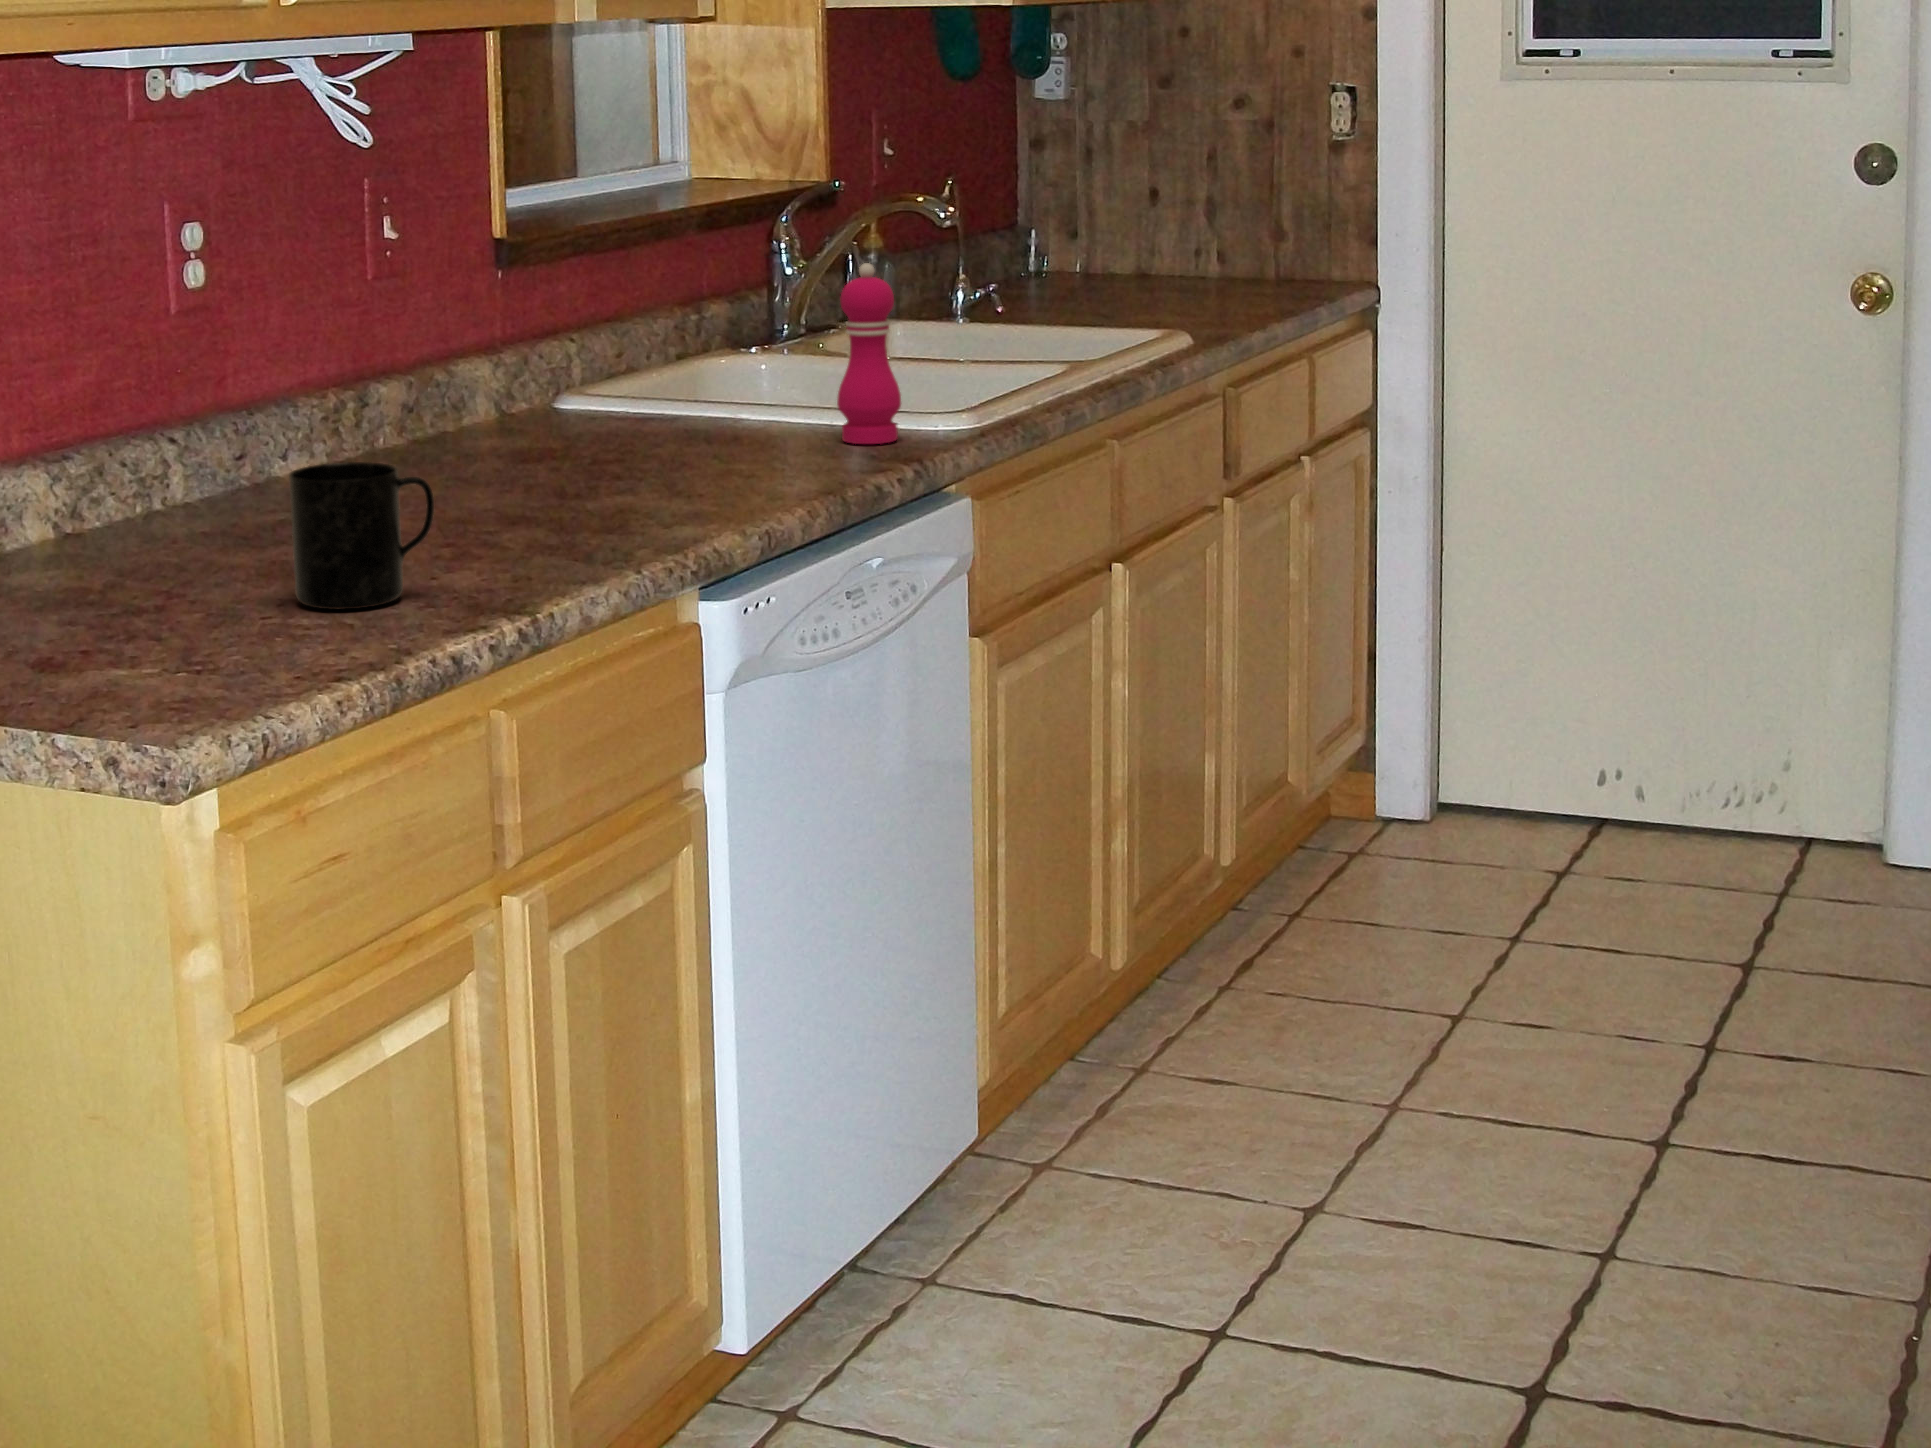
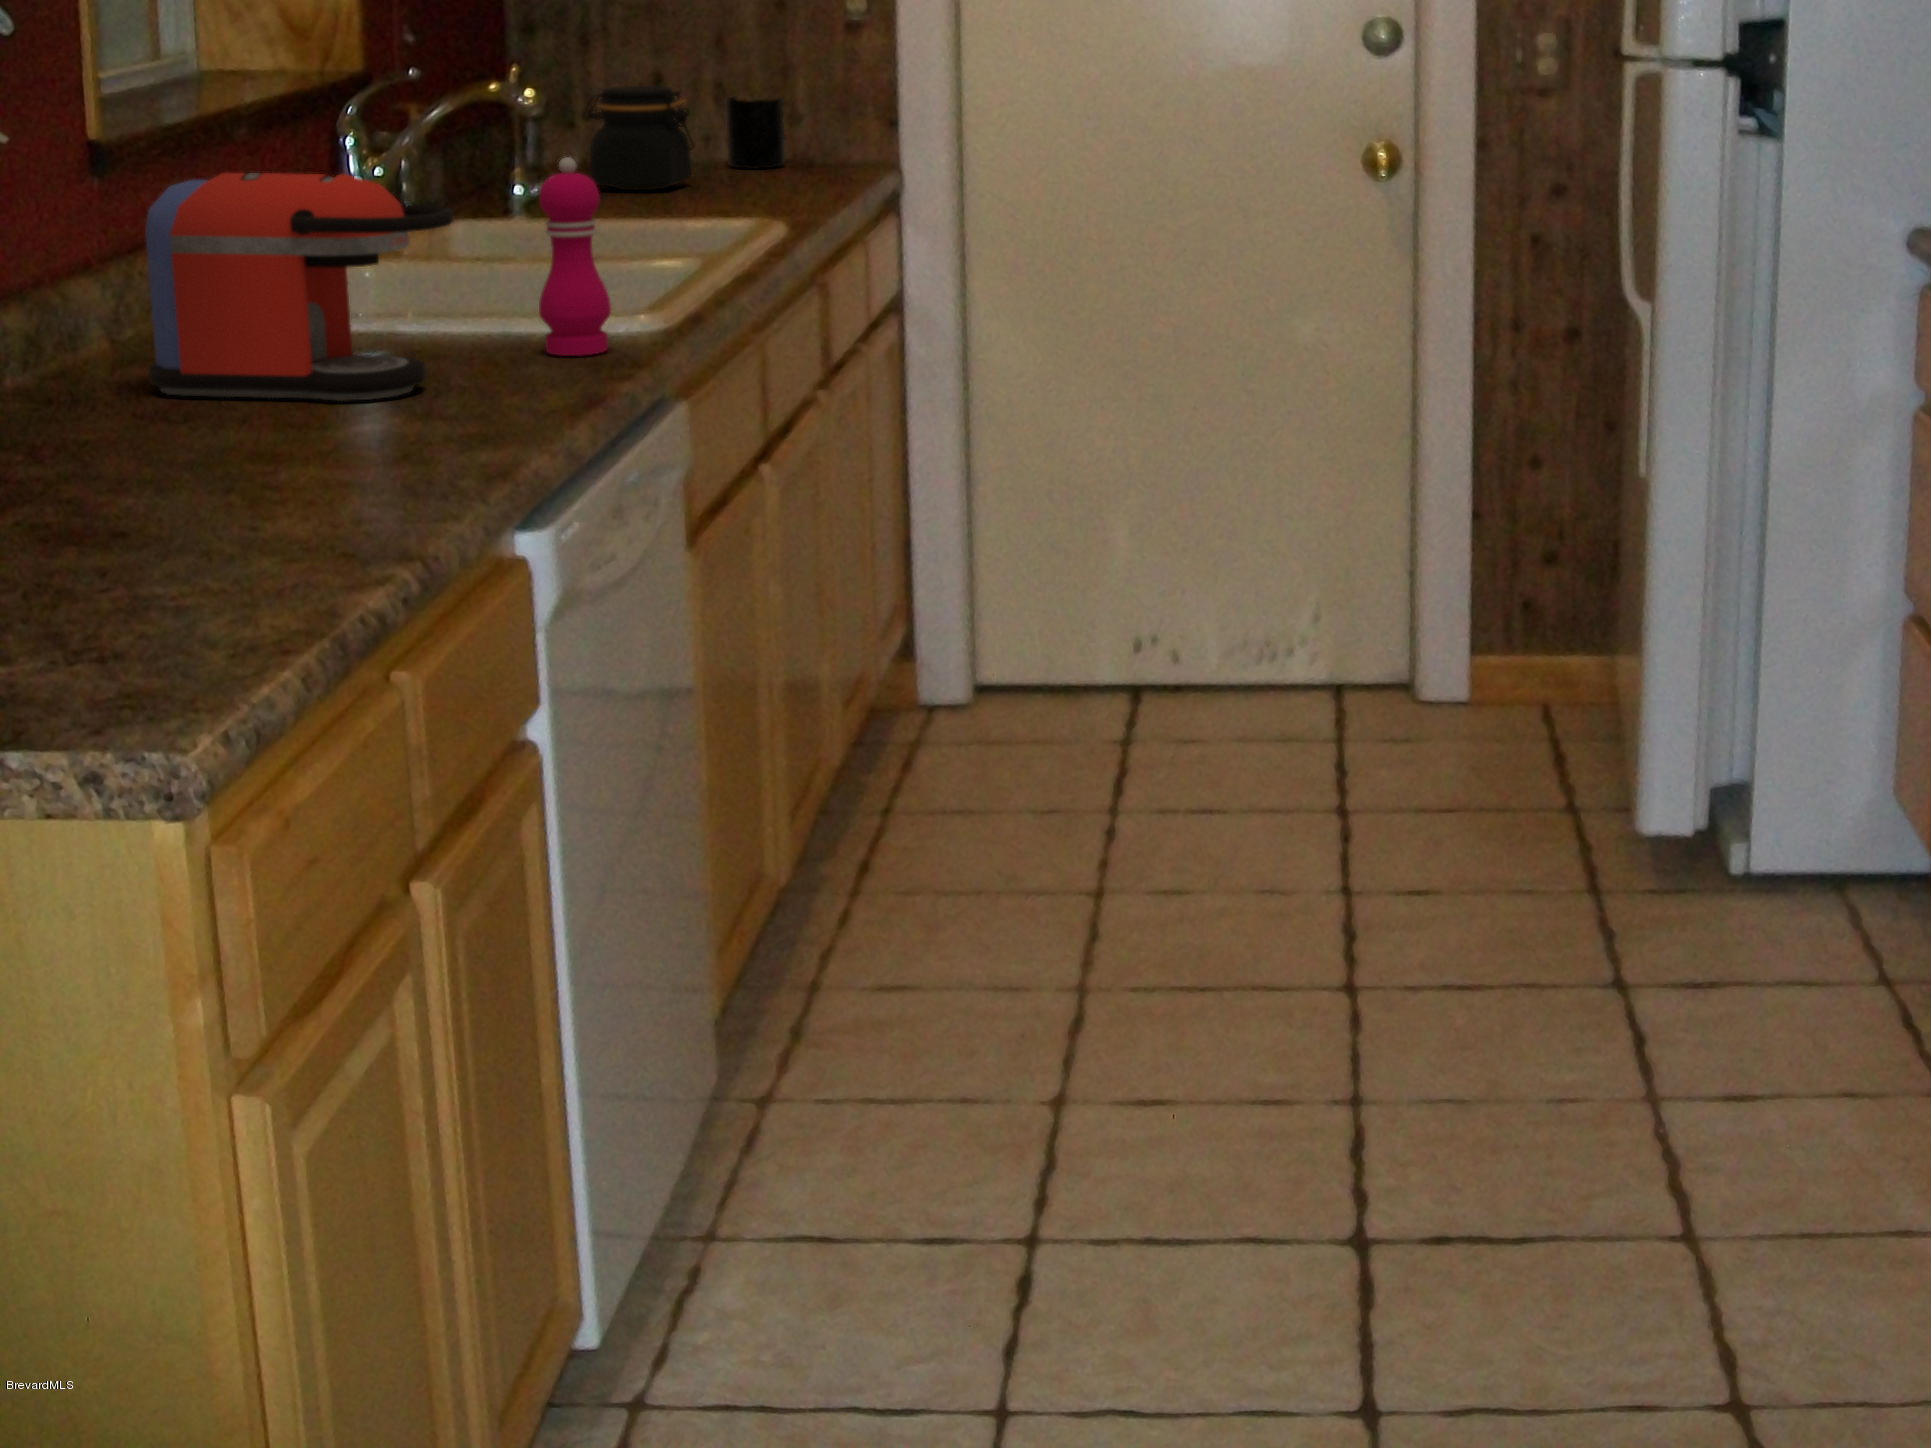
jar: none [1060,201,1159,298] -> present [583,86,694,190]
coffee maker: none [496,269,734,472] -> present [145,173,453,401]
mug: present [289,462,434,610] -> present [726,97,786,169]

